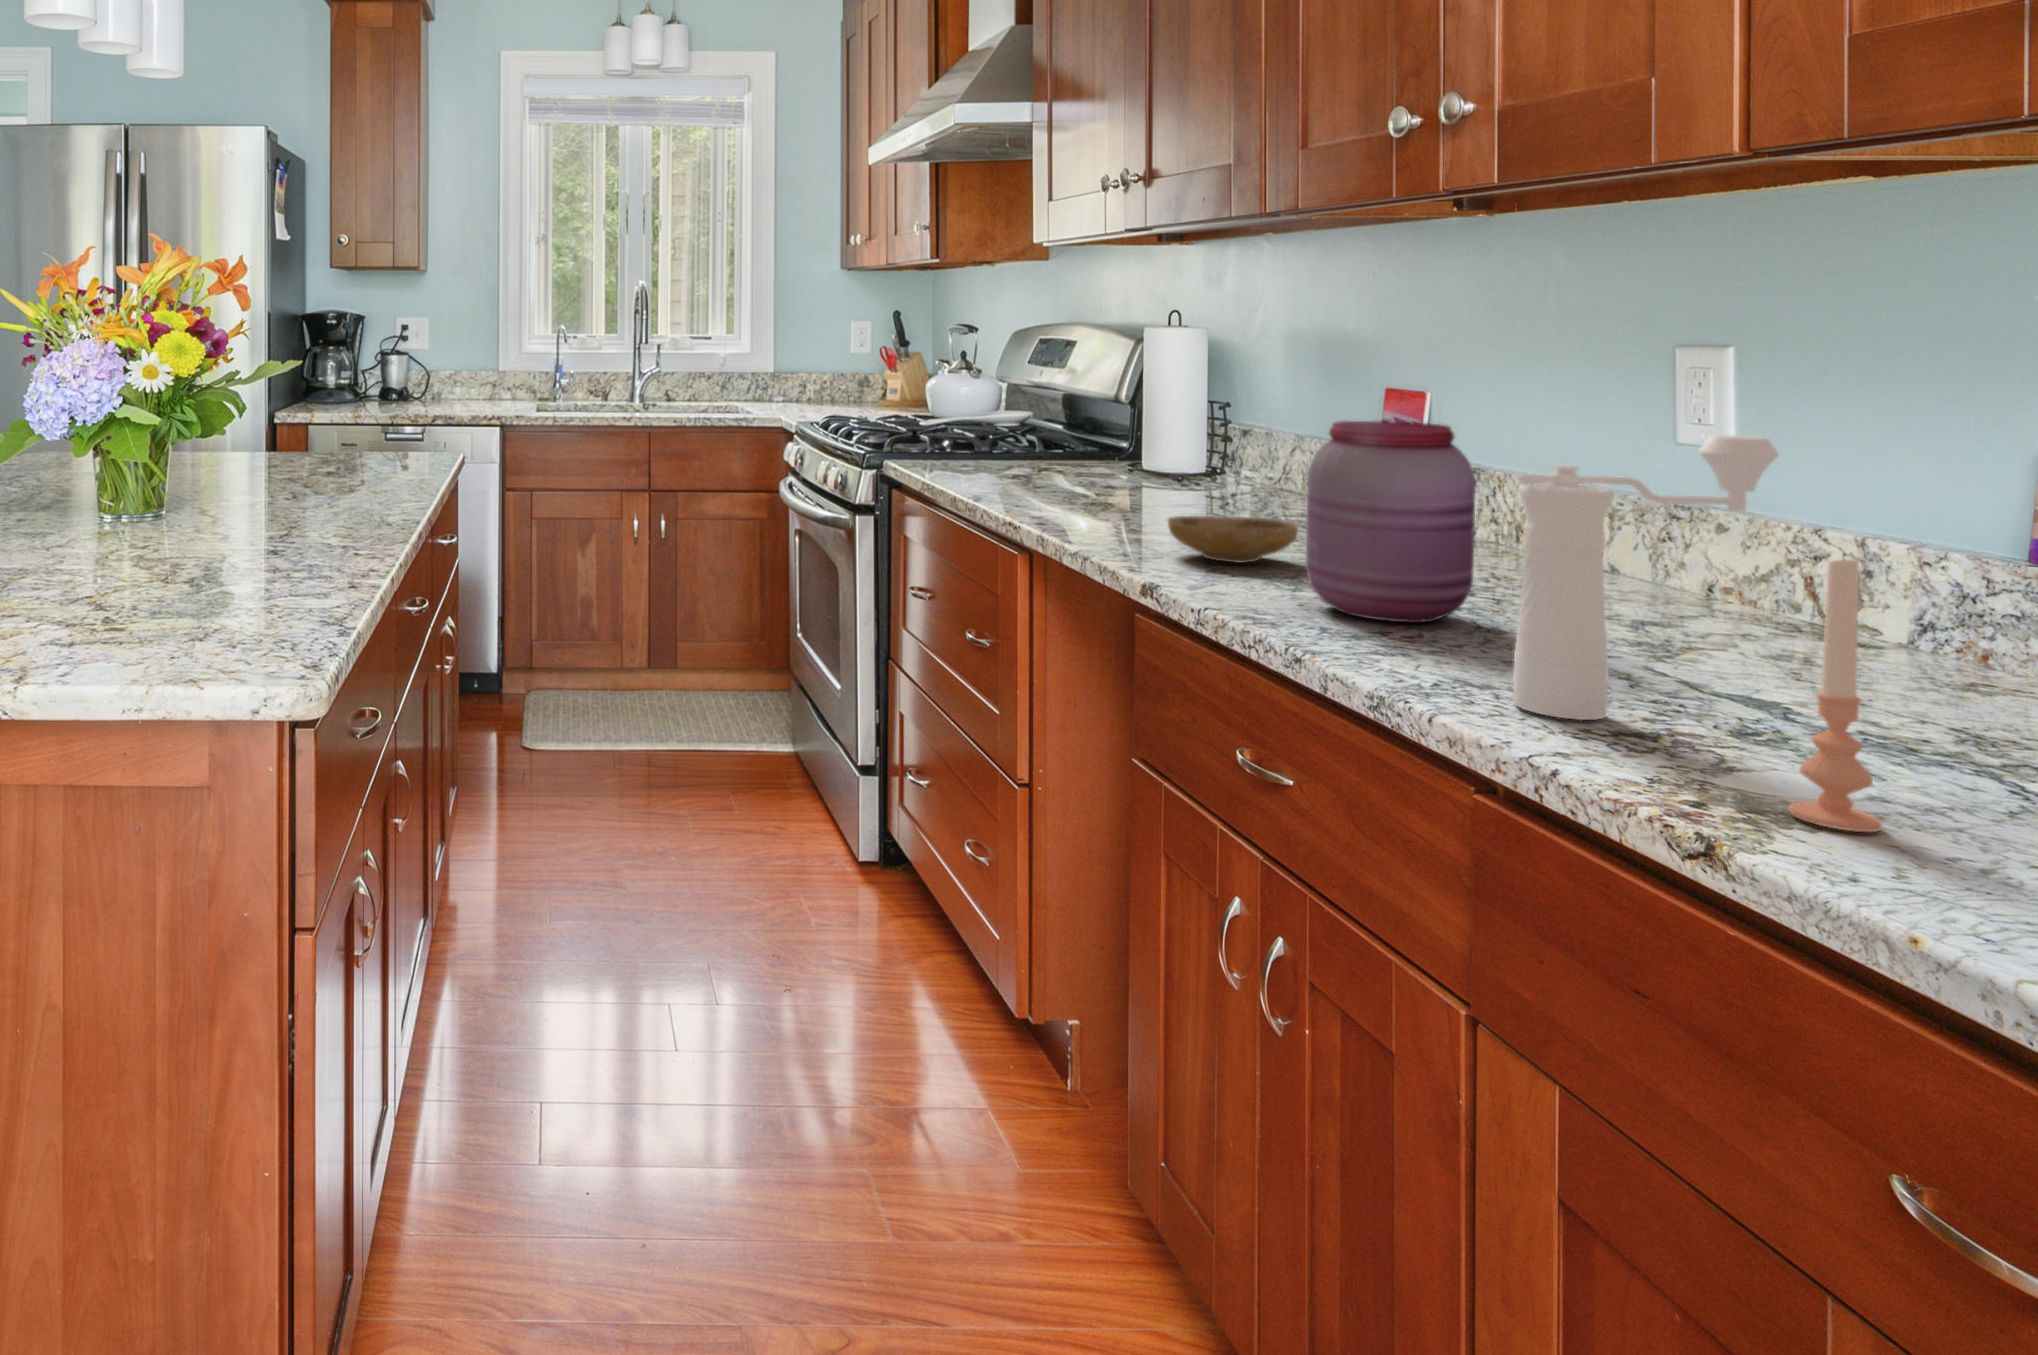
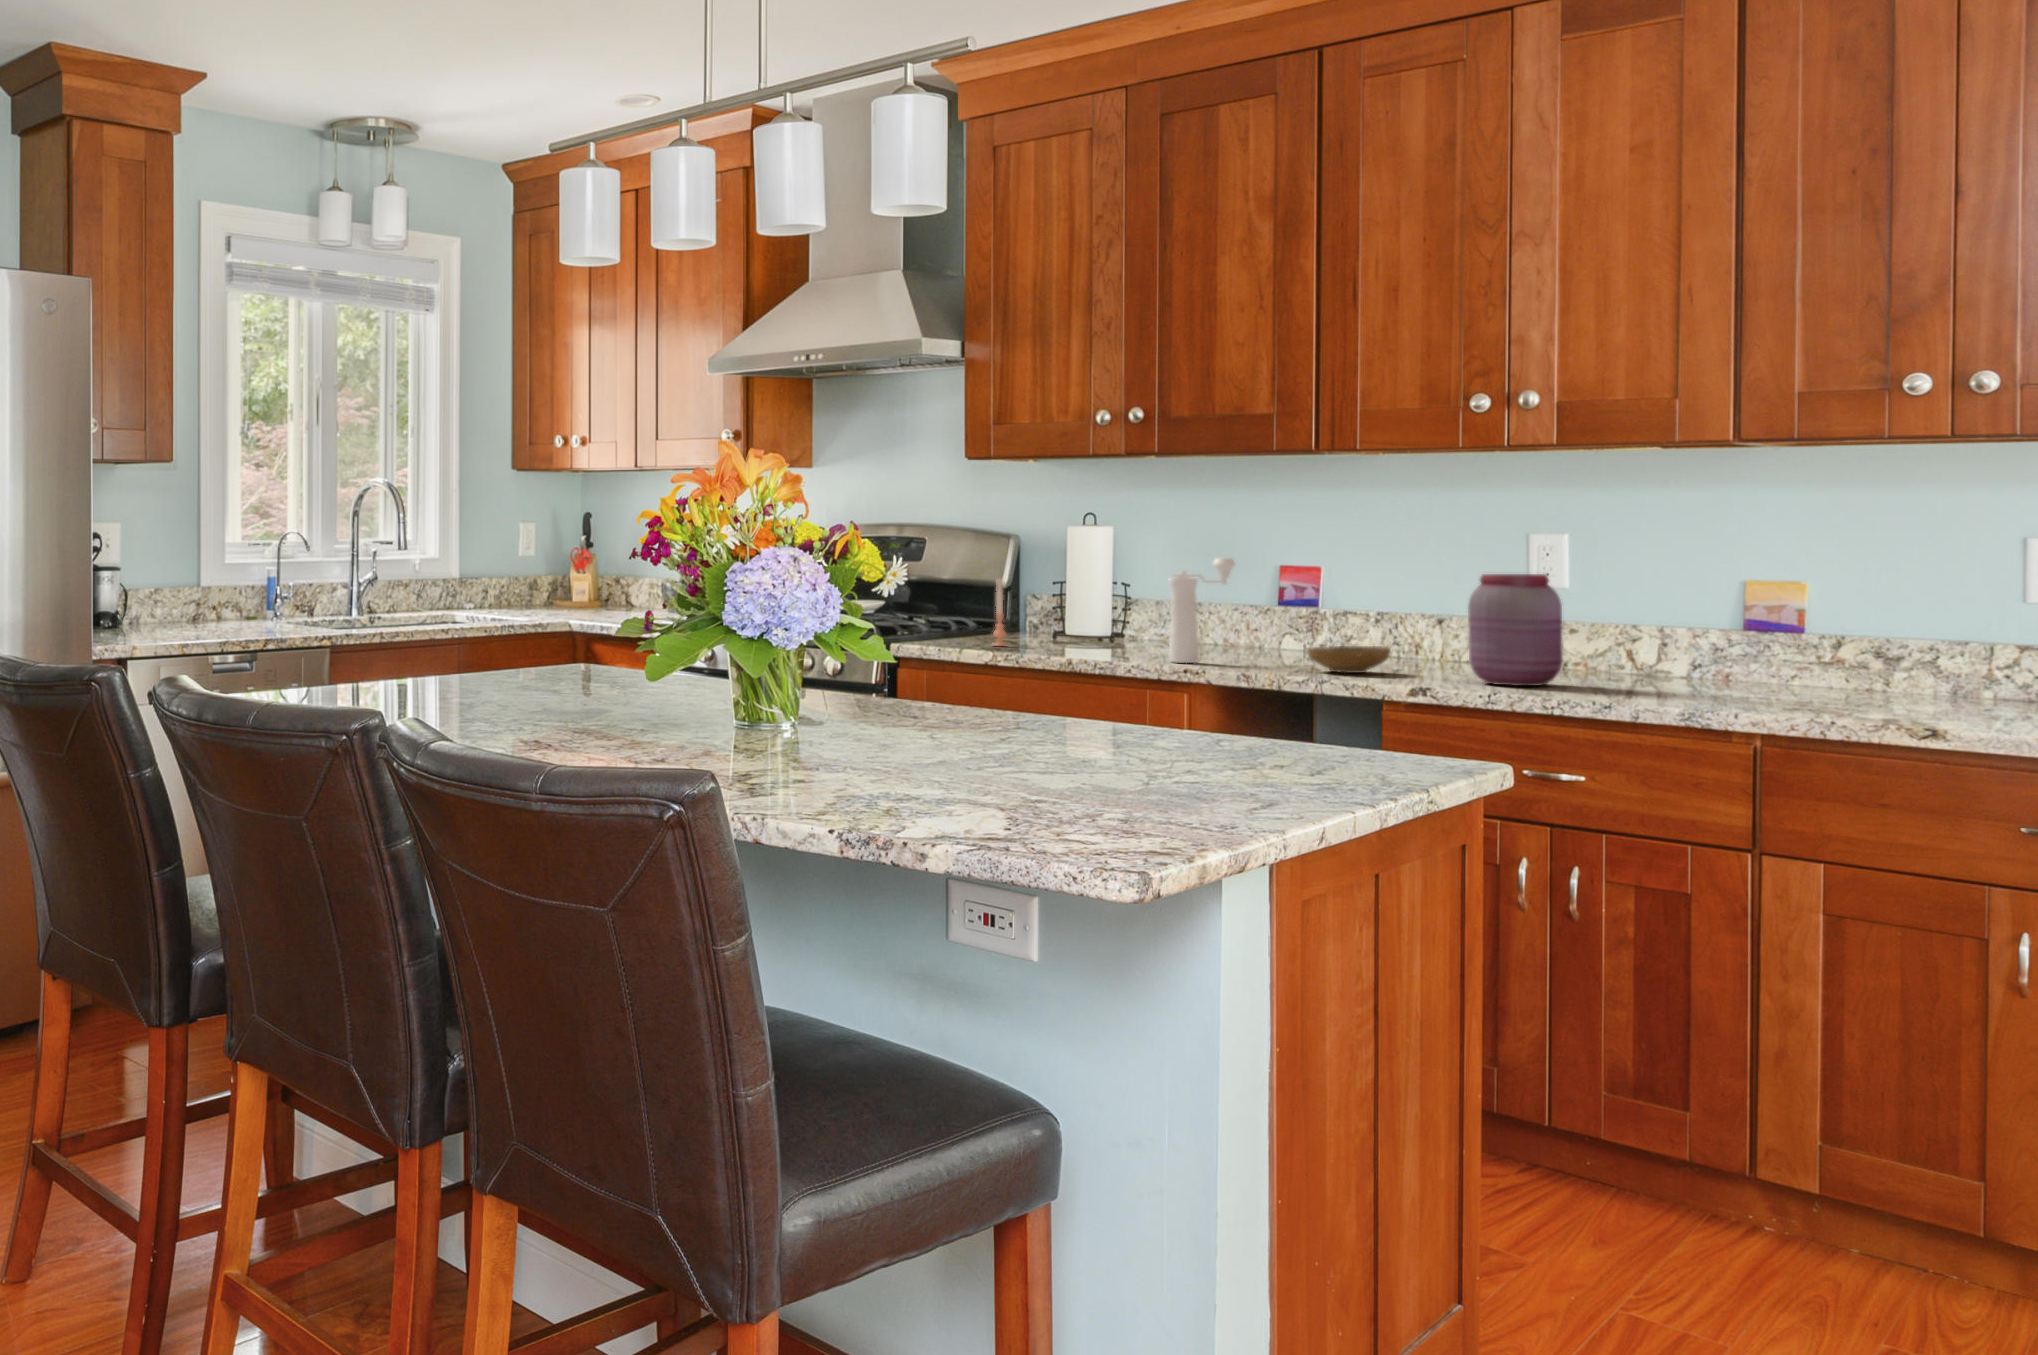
pepper mill: present [1513,435,1779,720] -> present [1168,558,1235,663]
candle: present [1788,559,1882,832] -> present [993,579,1006,646]

